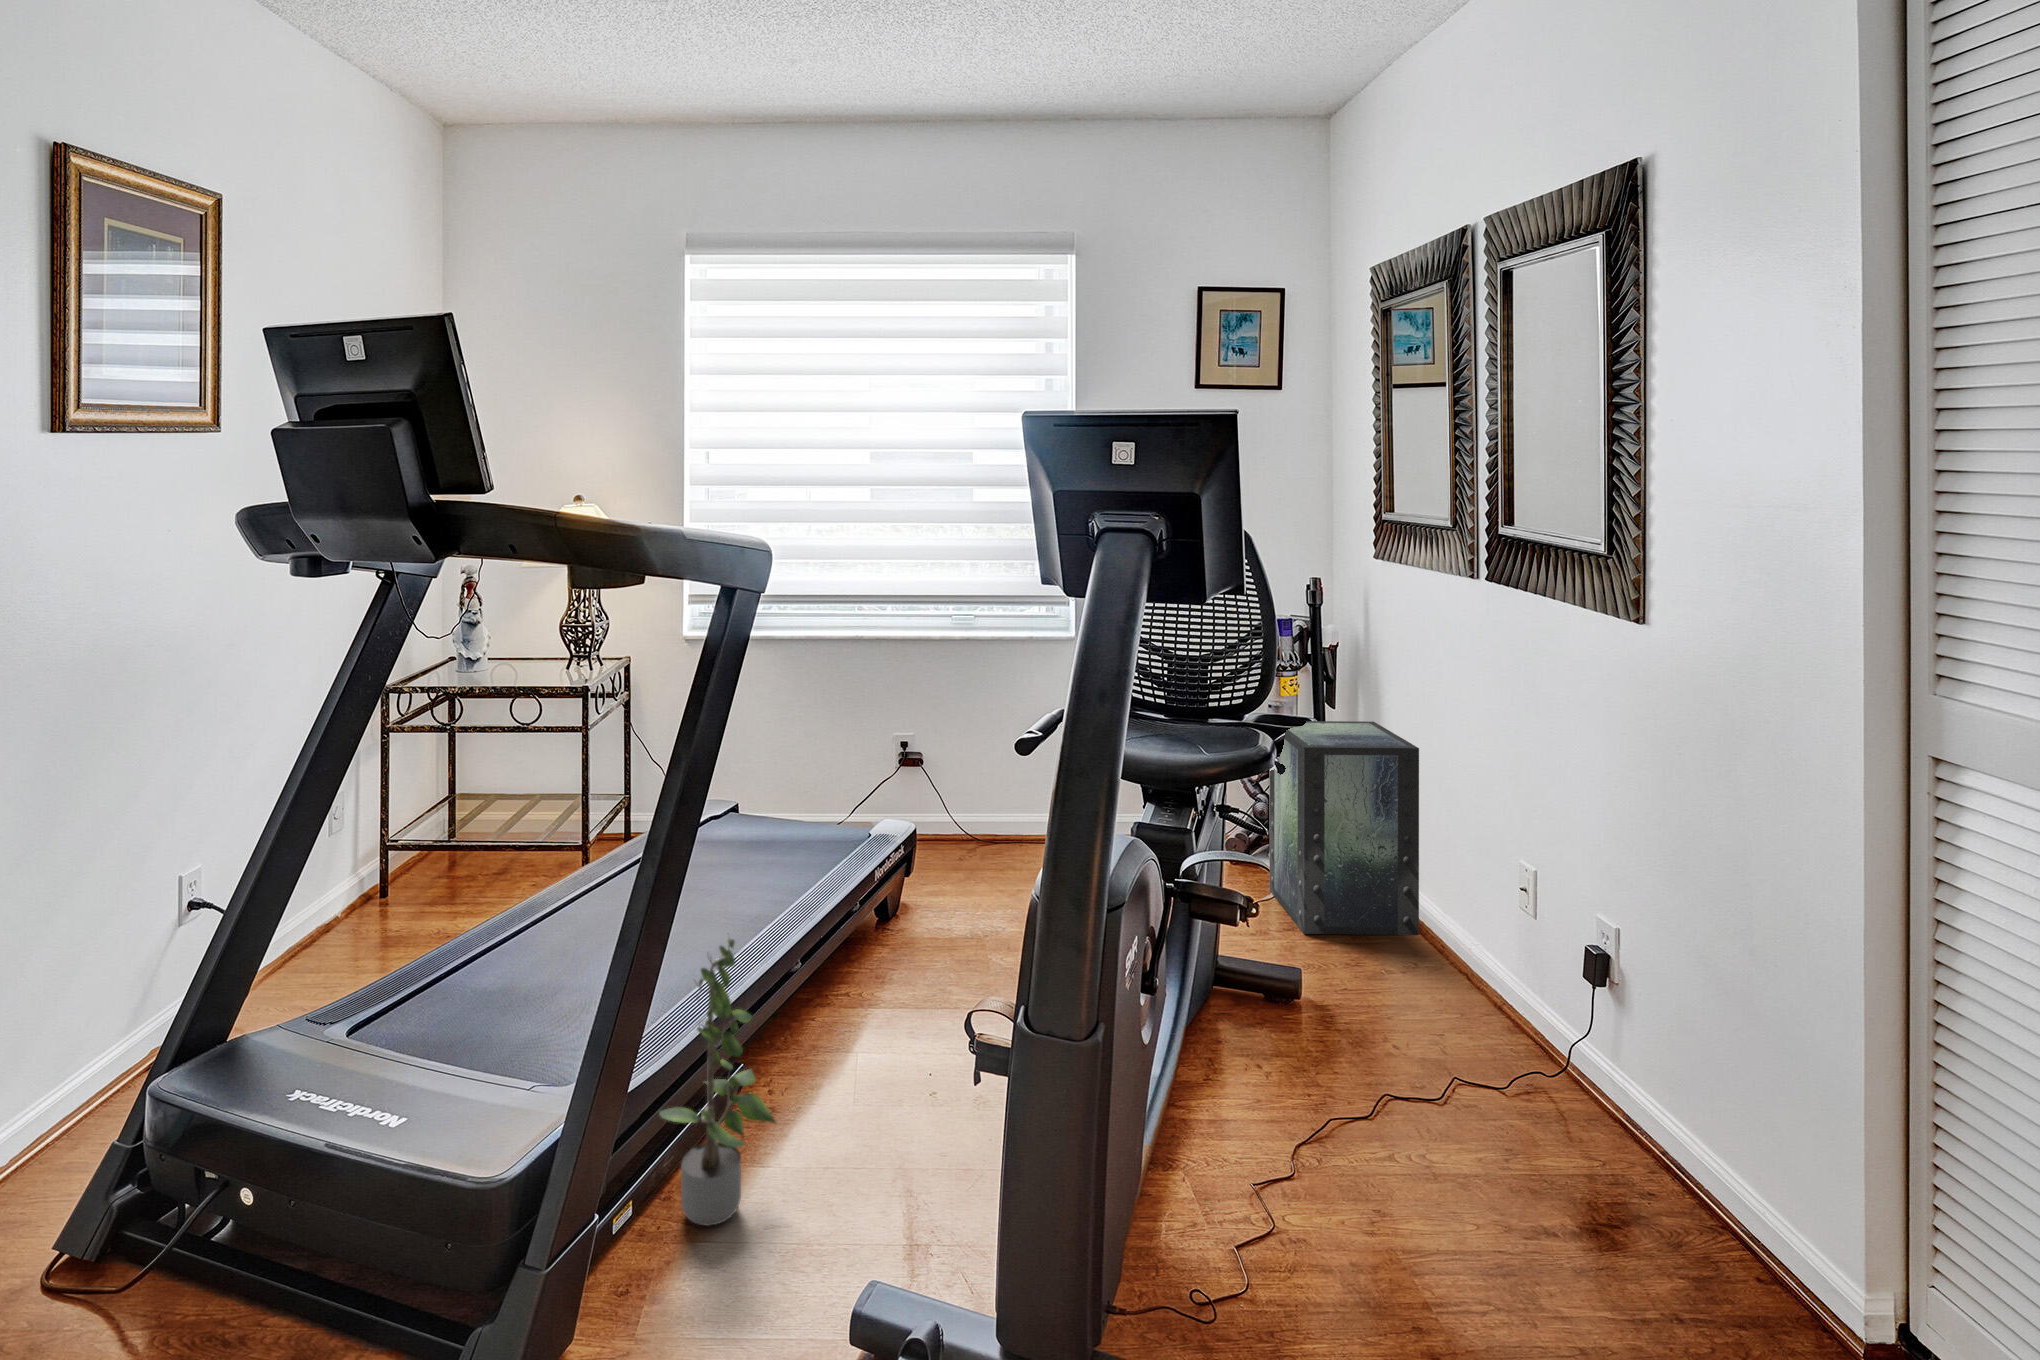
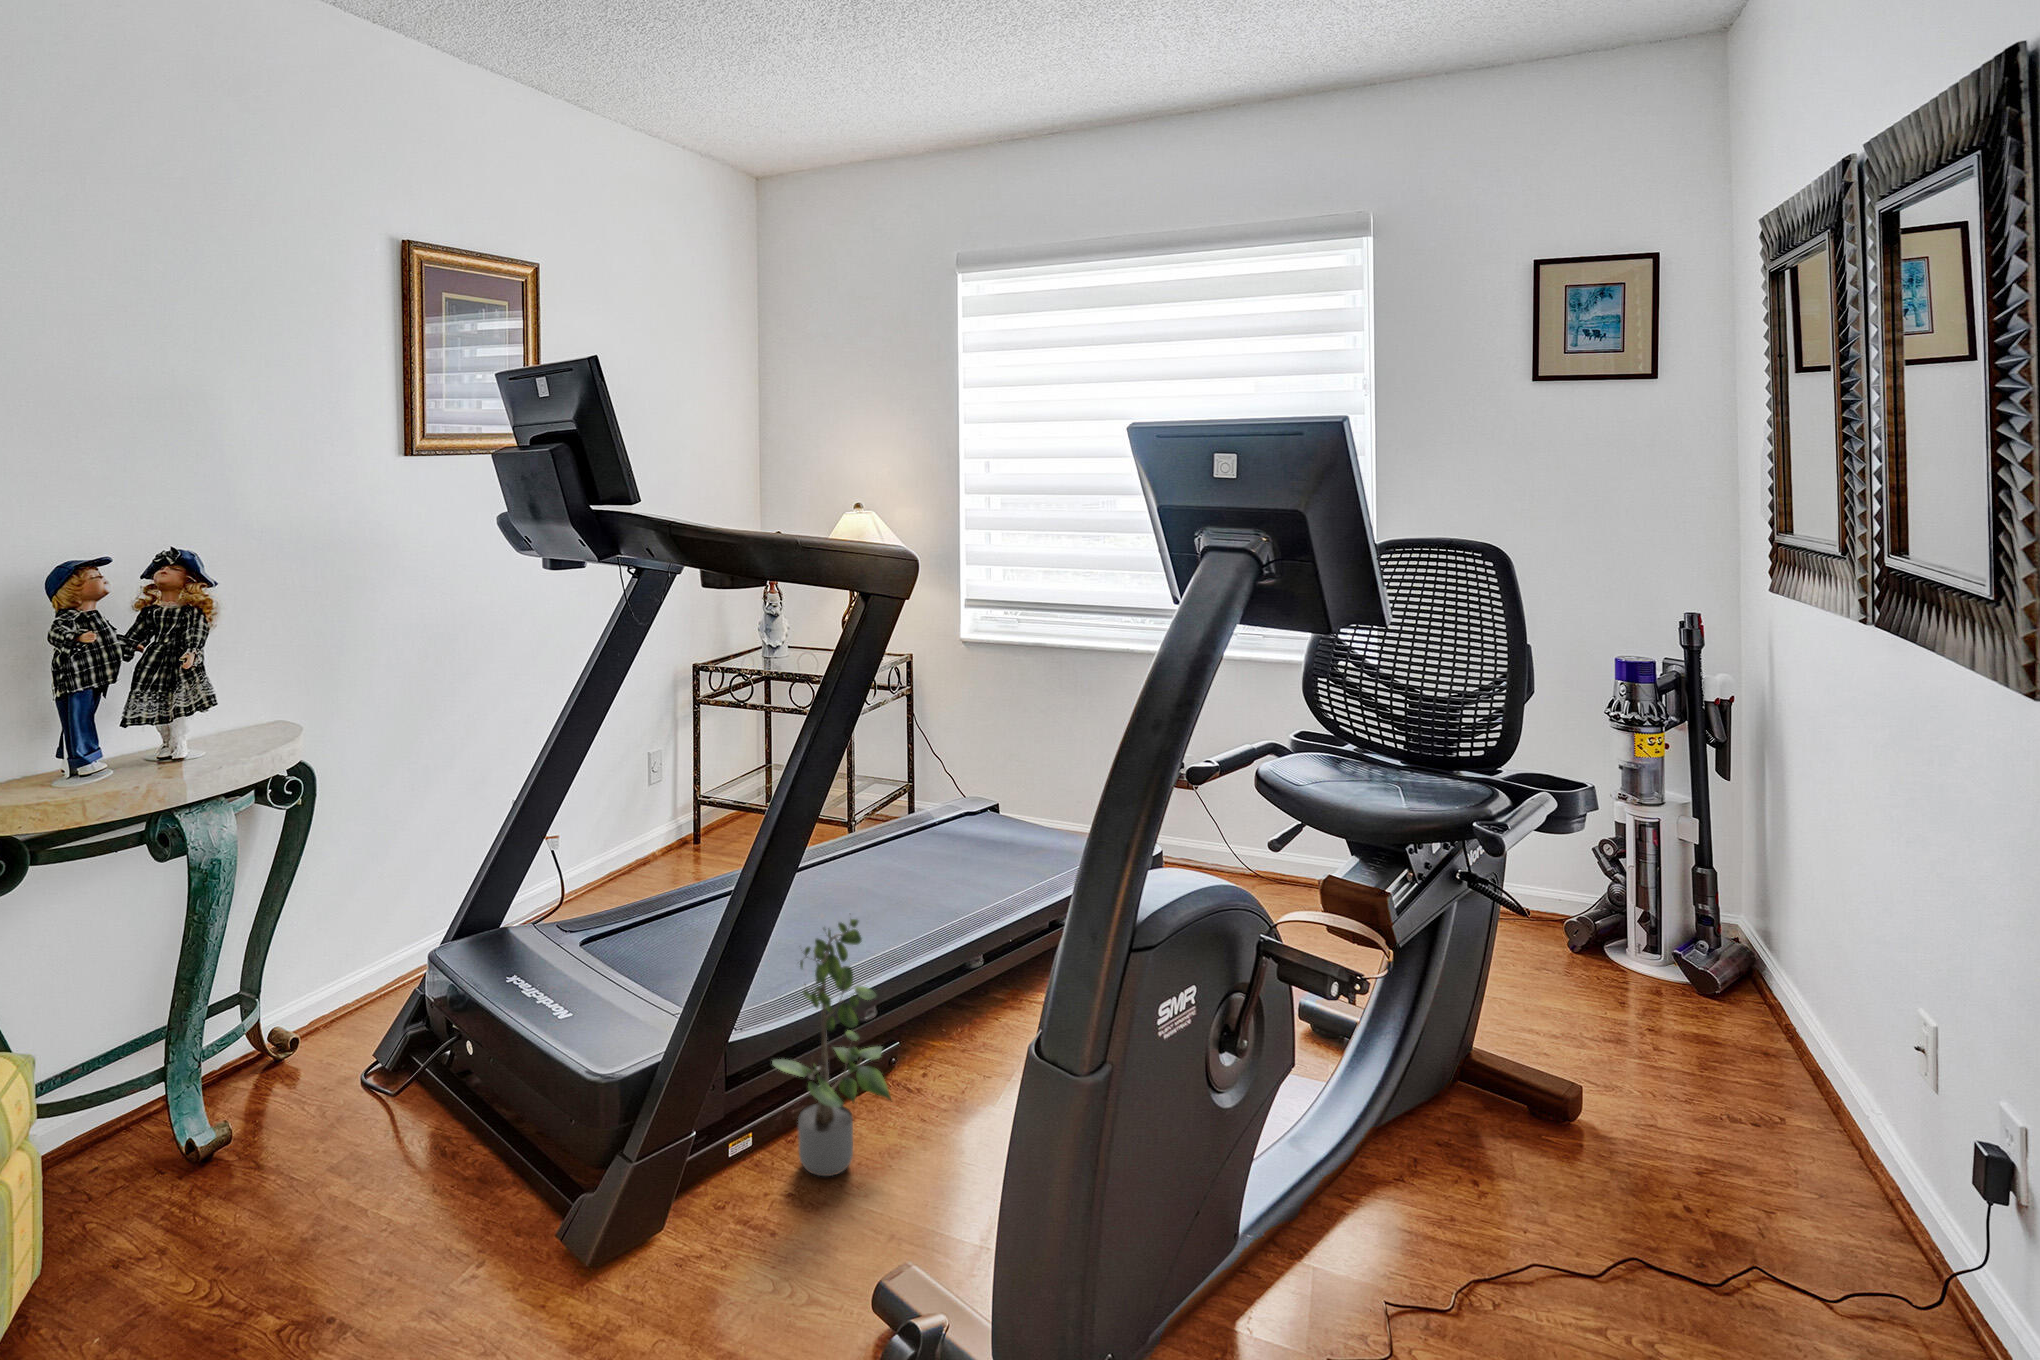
storage box: present [1270,721,1419,935] -> none [1609,786,1808,1084]

